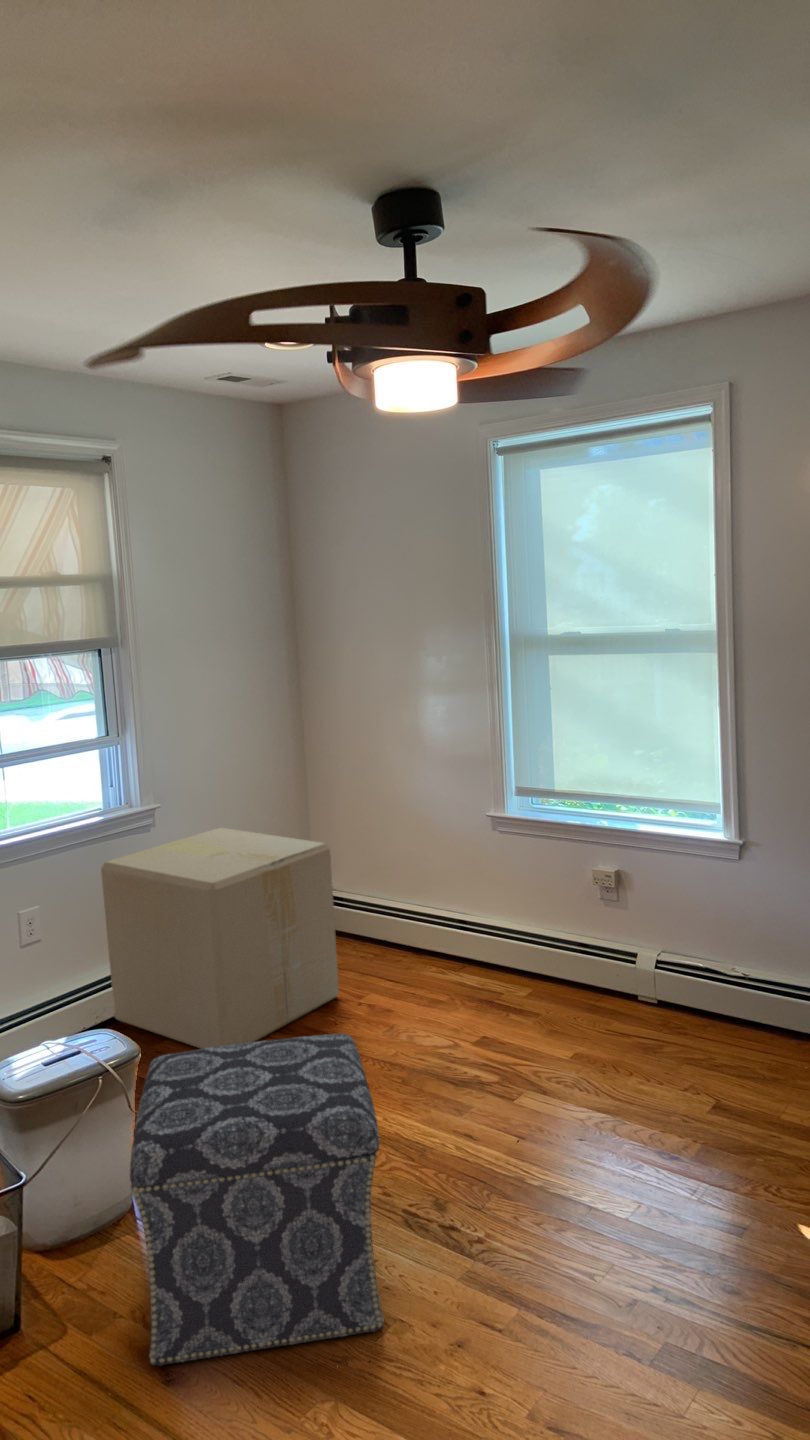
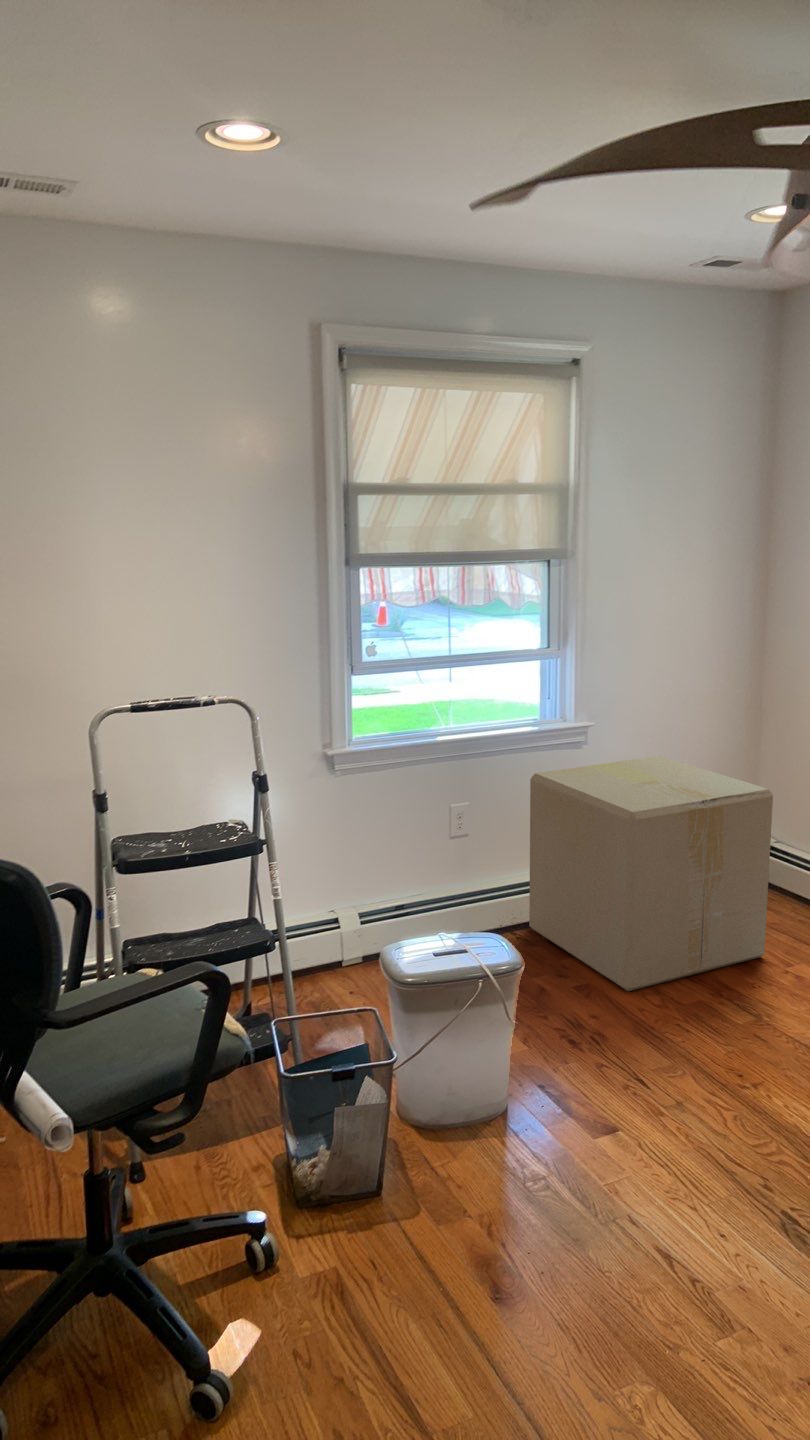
ottoman: present [130,1034,384,1366] -> none [479,977,751,1331]

